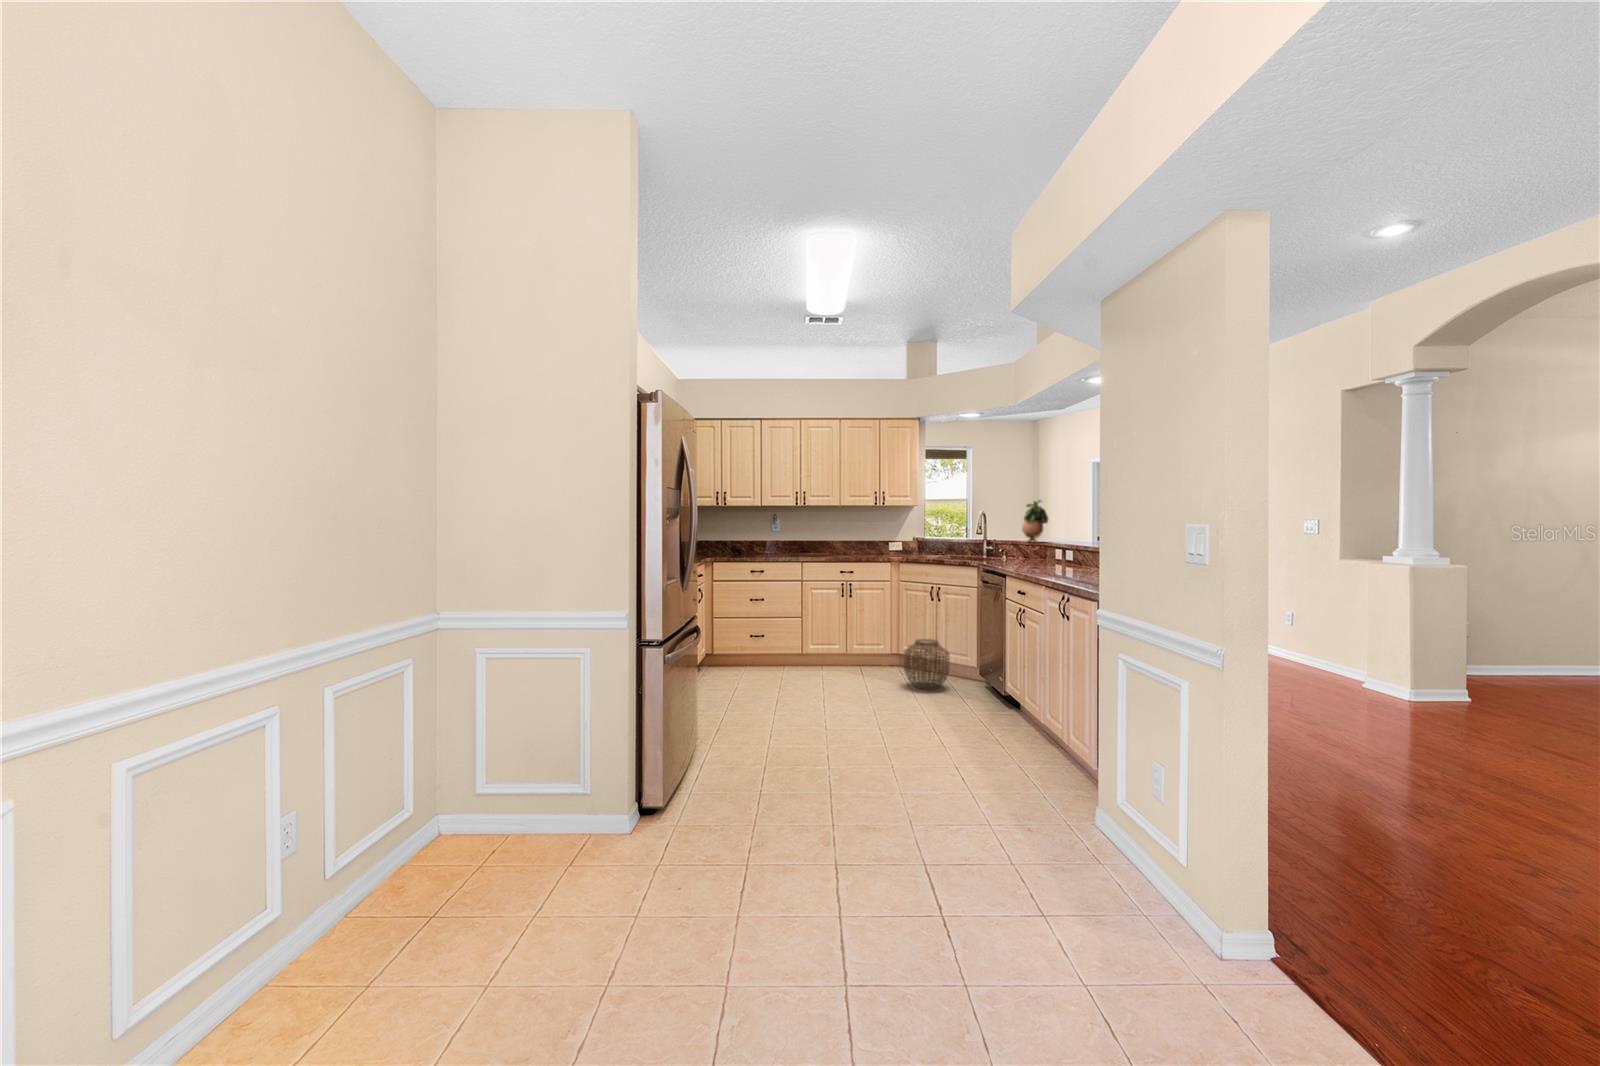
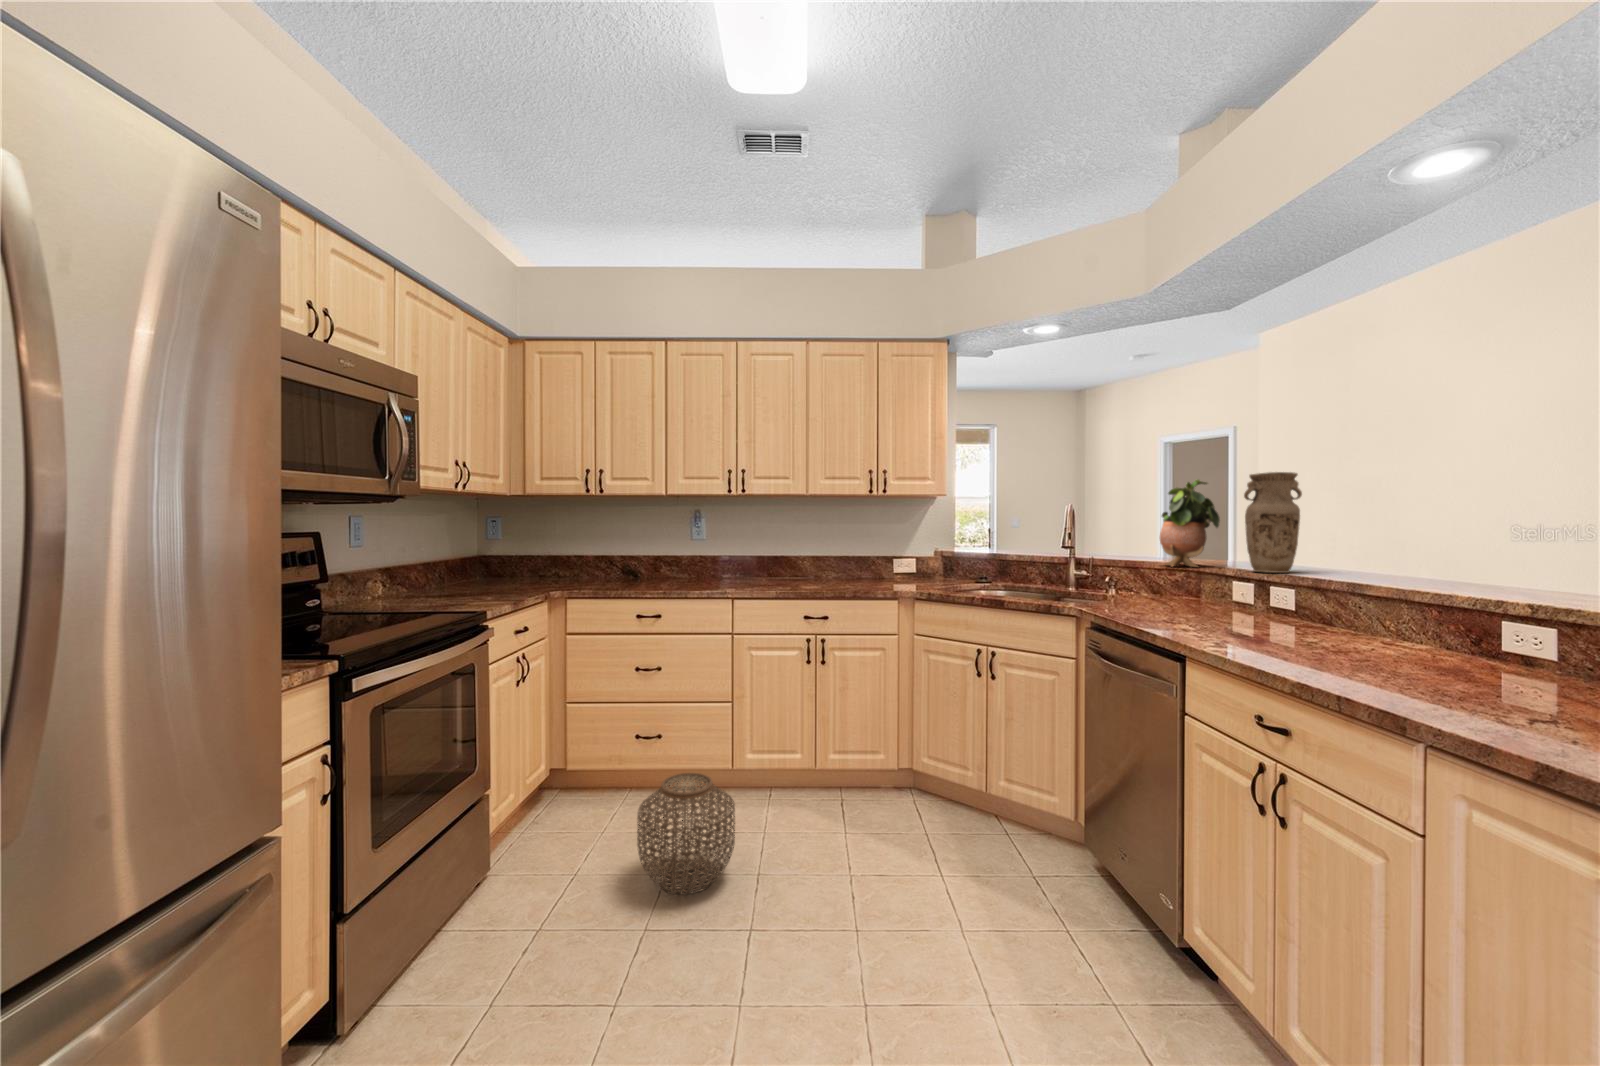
vase: none [1052,497,1077,544] -> present [1244,472,1302,573]
woven basket: present [904,639,949,690] -> present [637,773,735,894]

